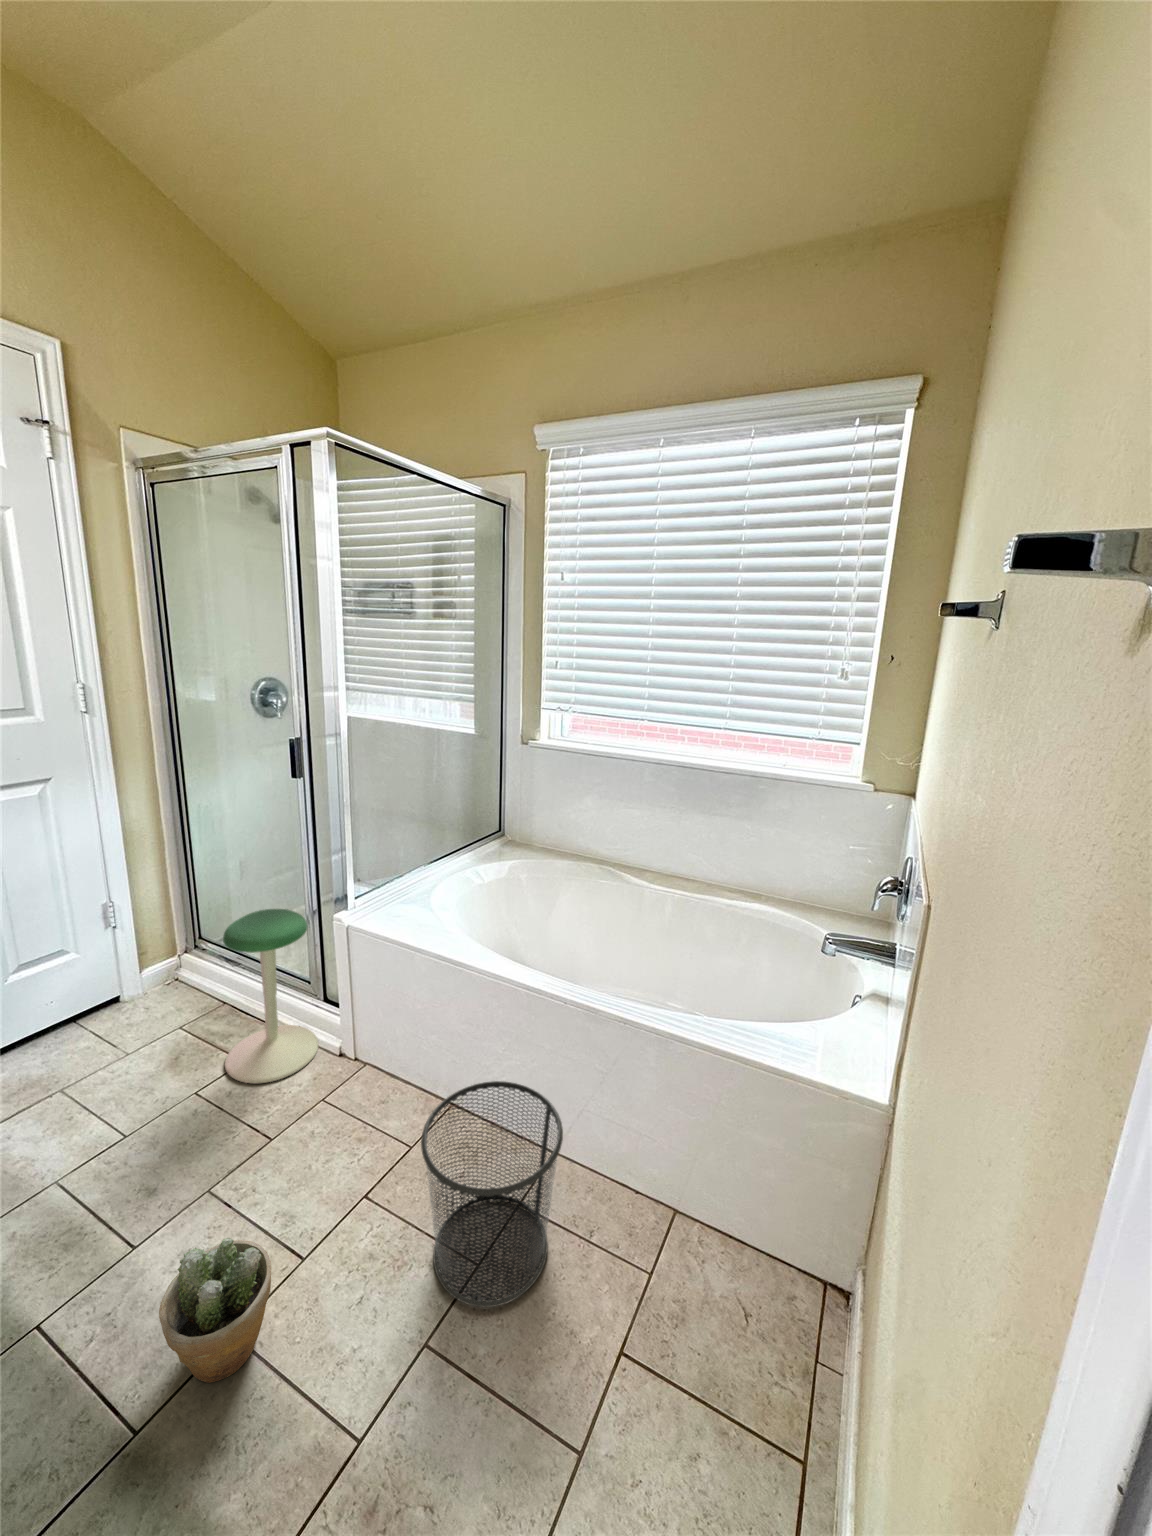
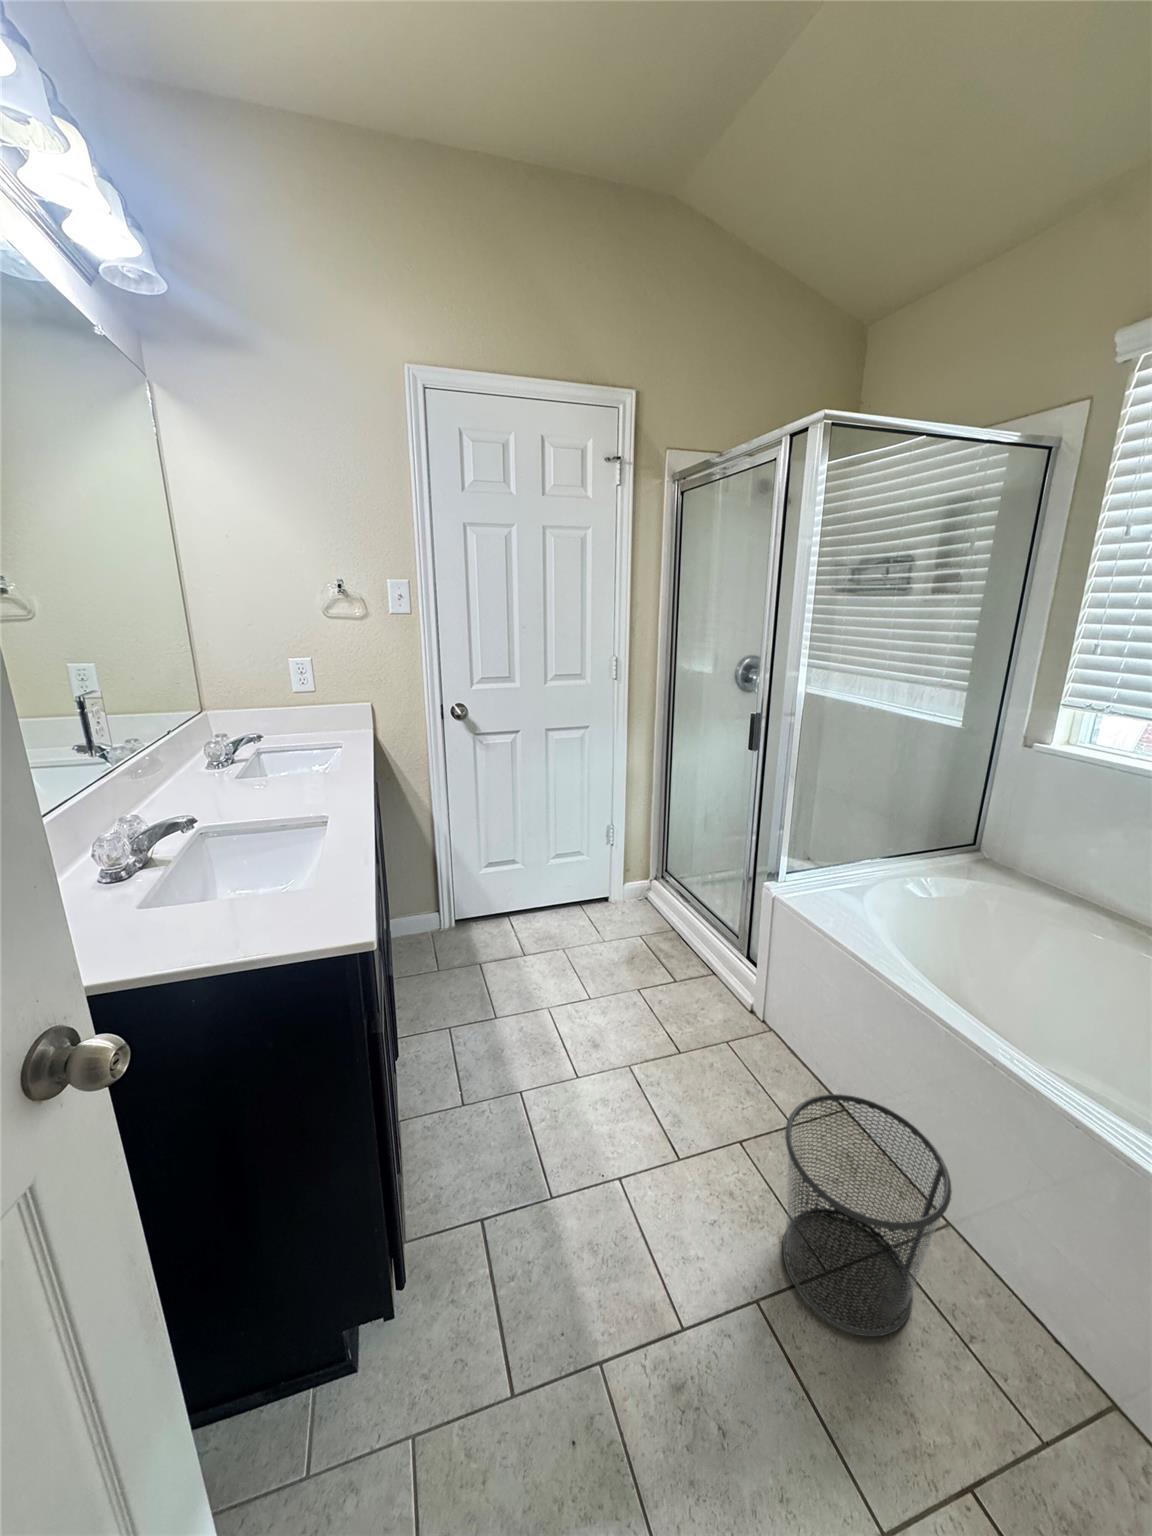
stool: present [223,909,319,1083] -> none [662,860,742,1008]
potted plant: present [159,1238,271,1383] -> none [574,1097,650,1207]

